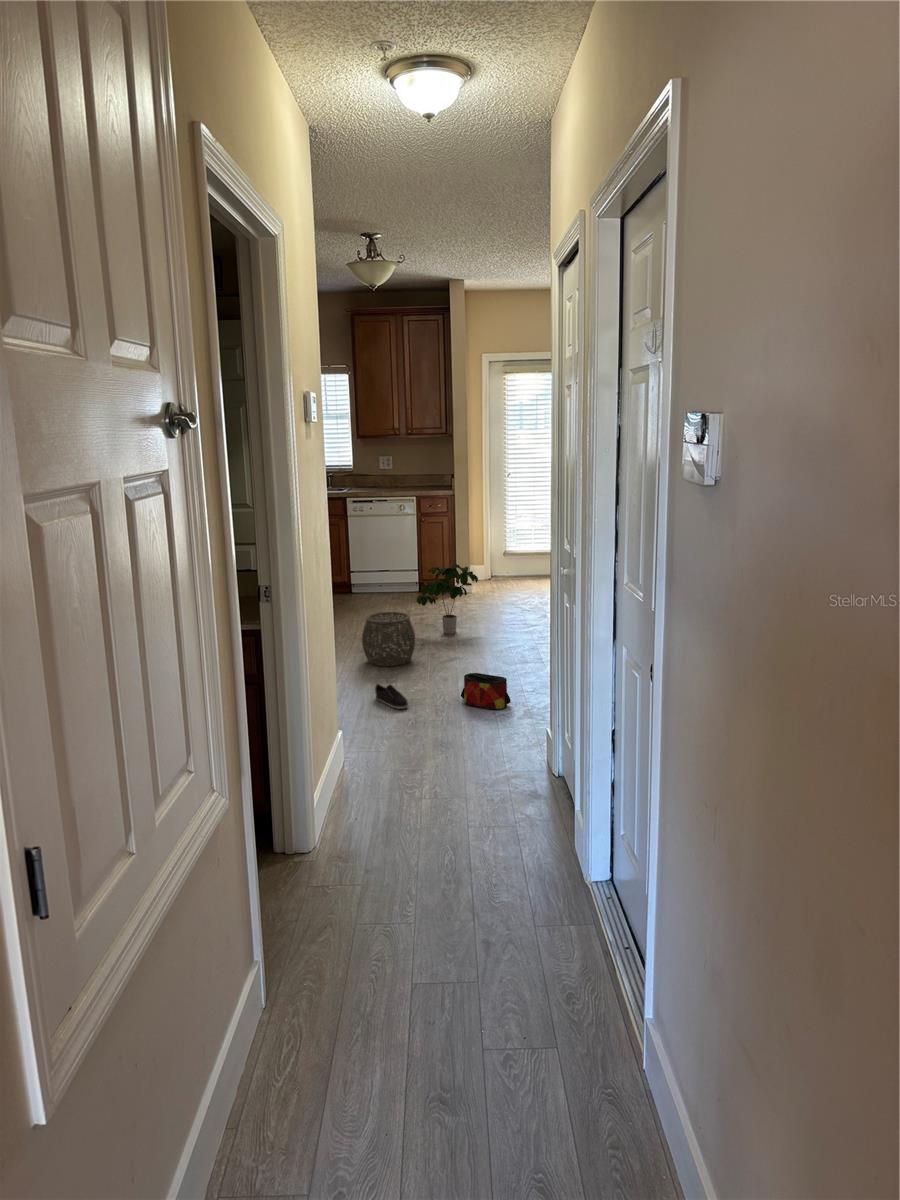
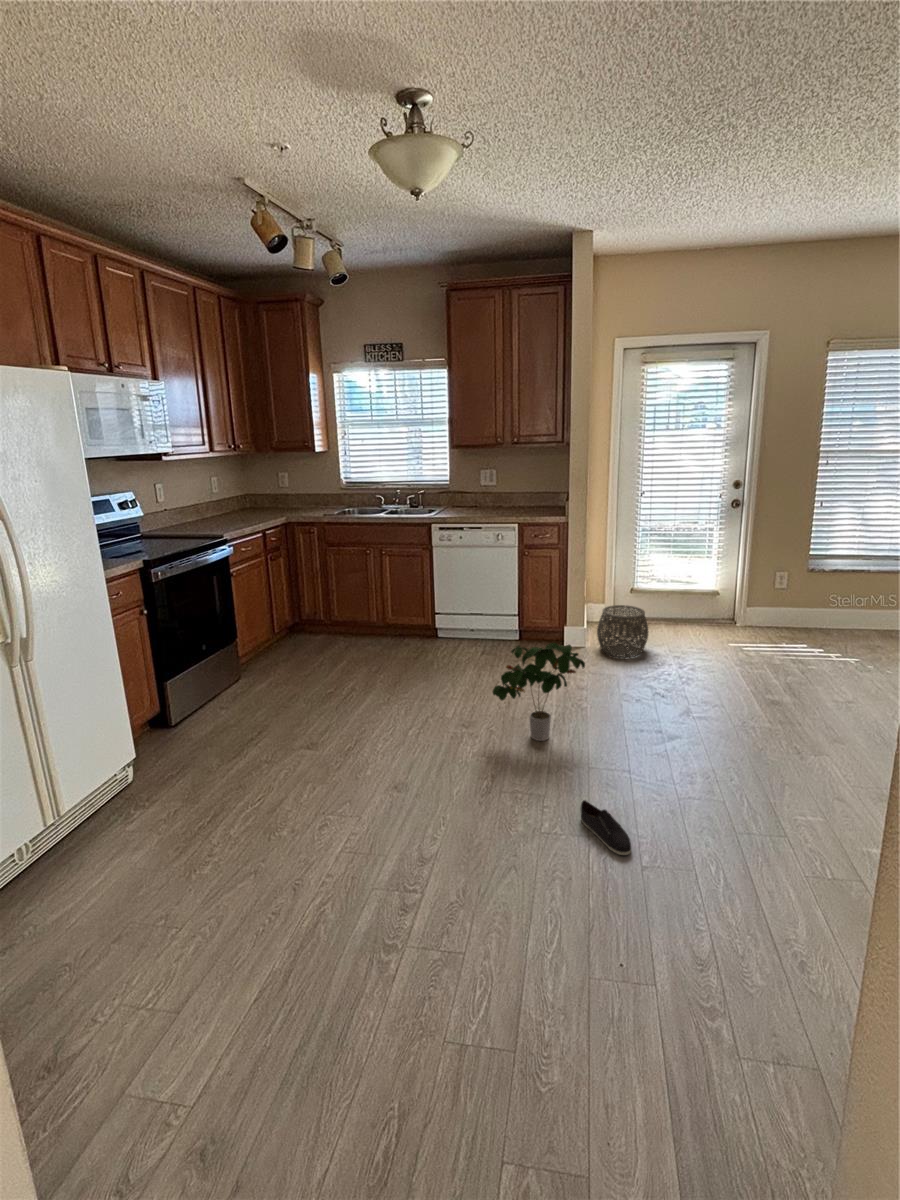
woven basket: present [362,612,416,666] -> present [597,605,649,657]
bag: present [461,673,511,710] -> none [516,953,617,1070]
shoe: present [375,684,408,709] -> present [581,800,631,855]

